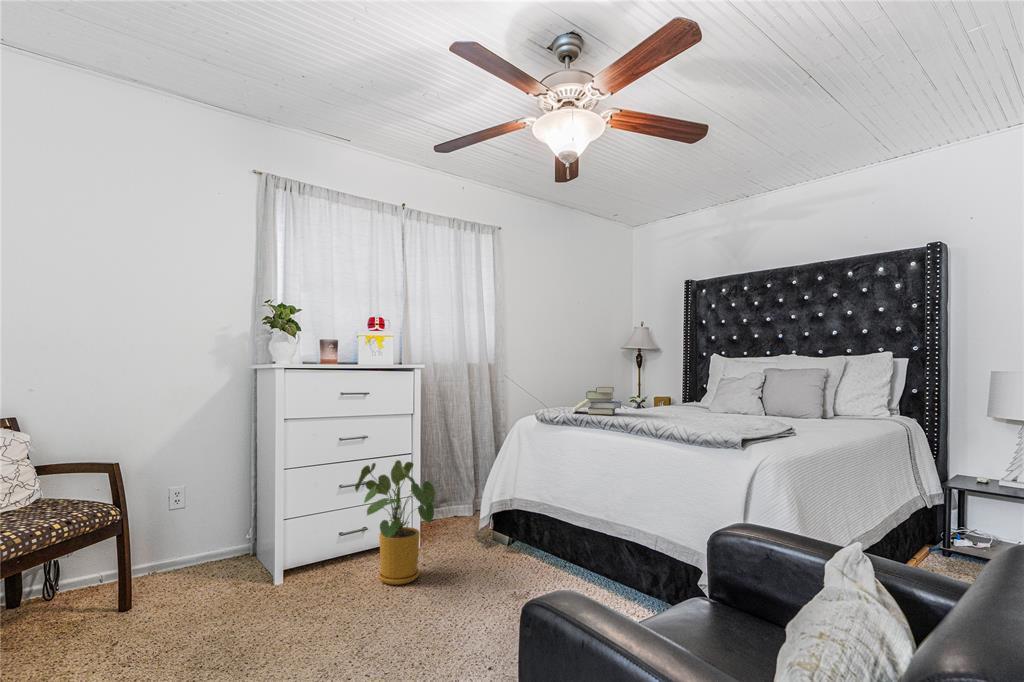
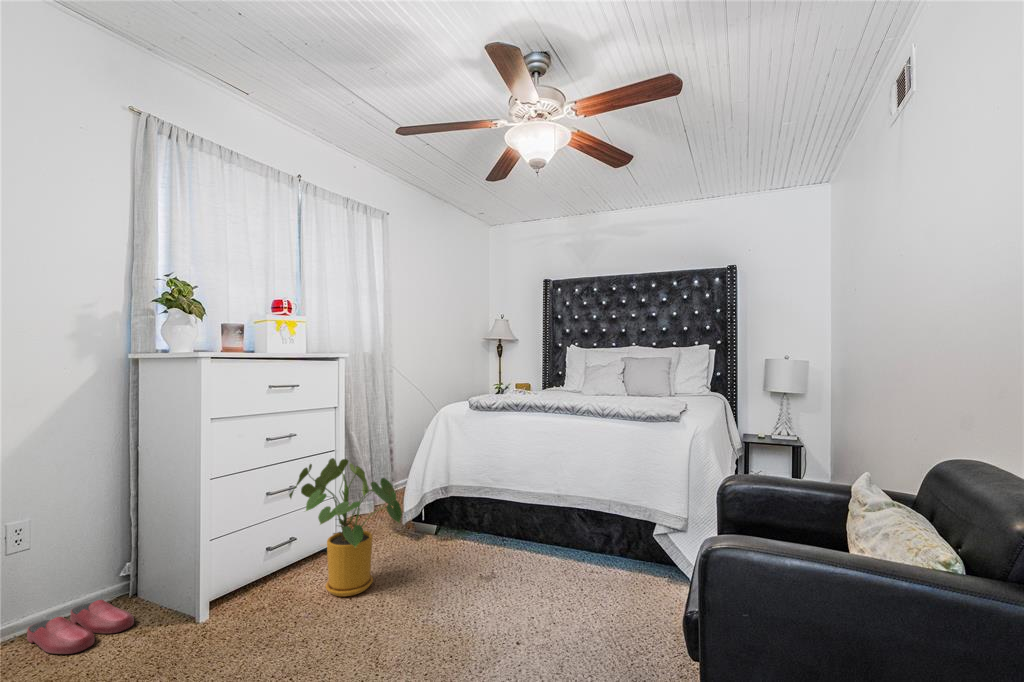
book: present [572,387,621,415] -> none [504,374,551,399]
slippers: none [183,552,244,585] -> present [27,600,134,654]

